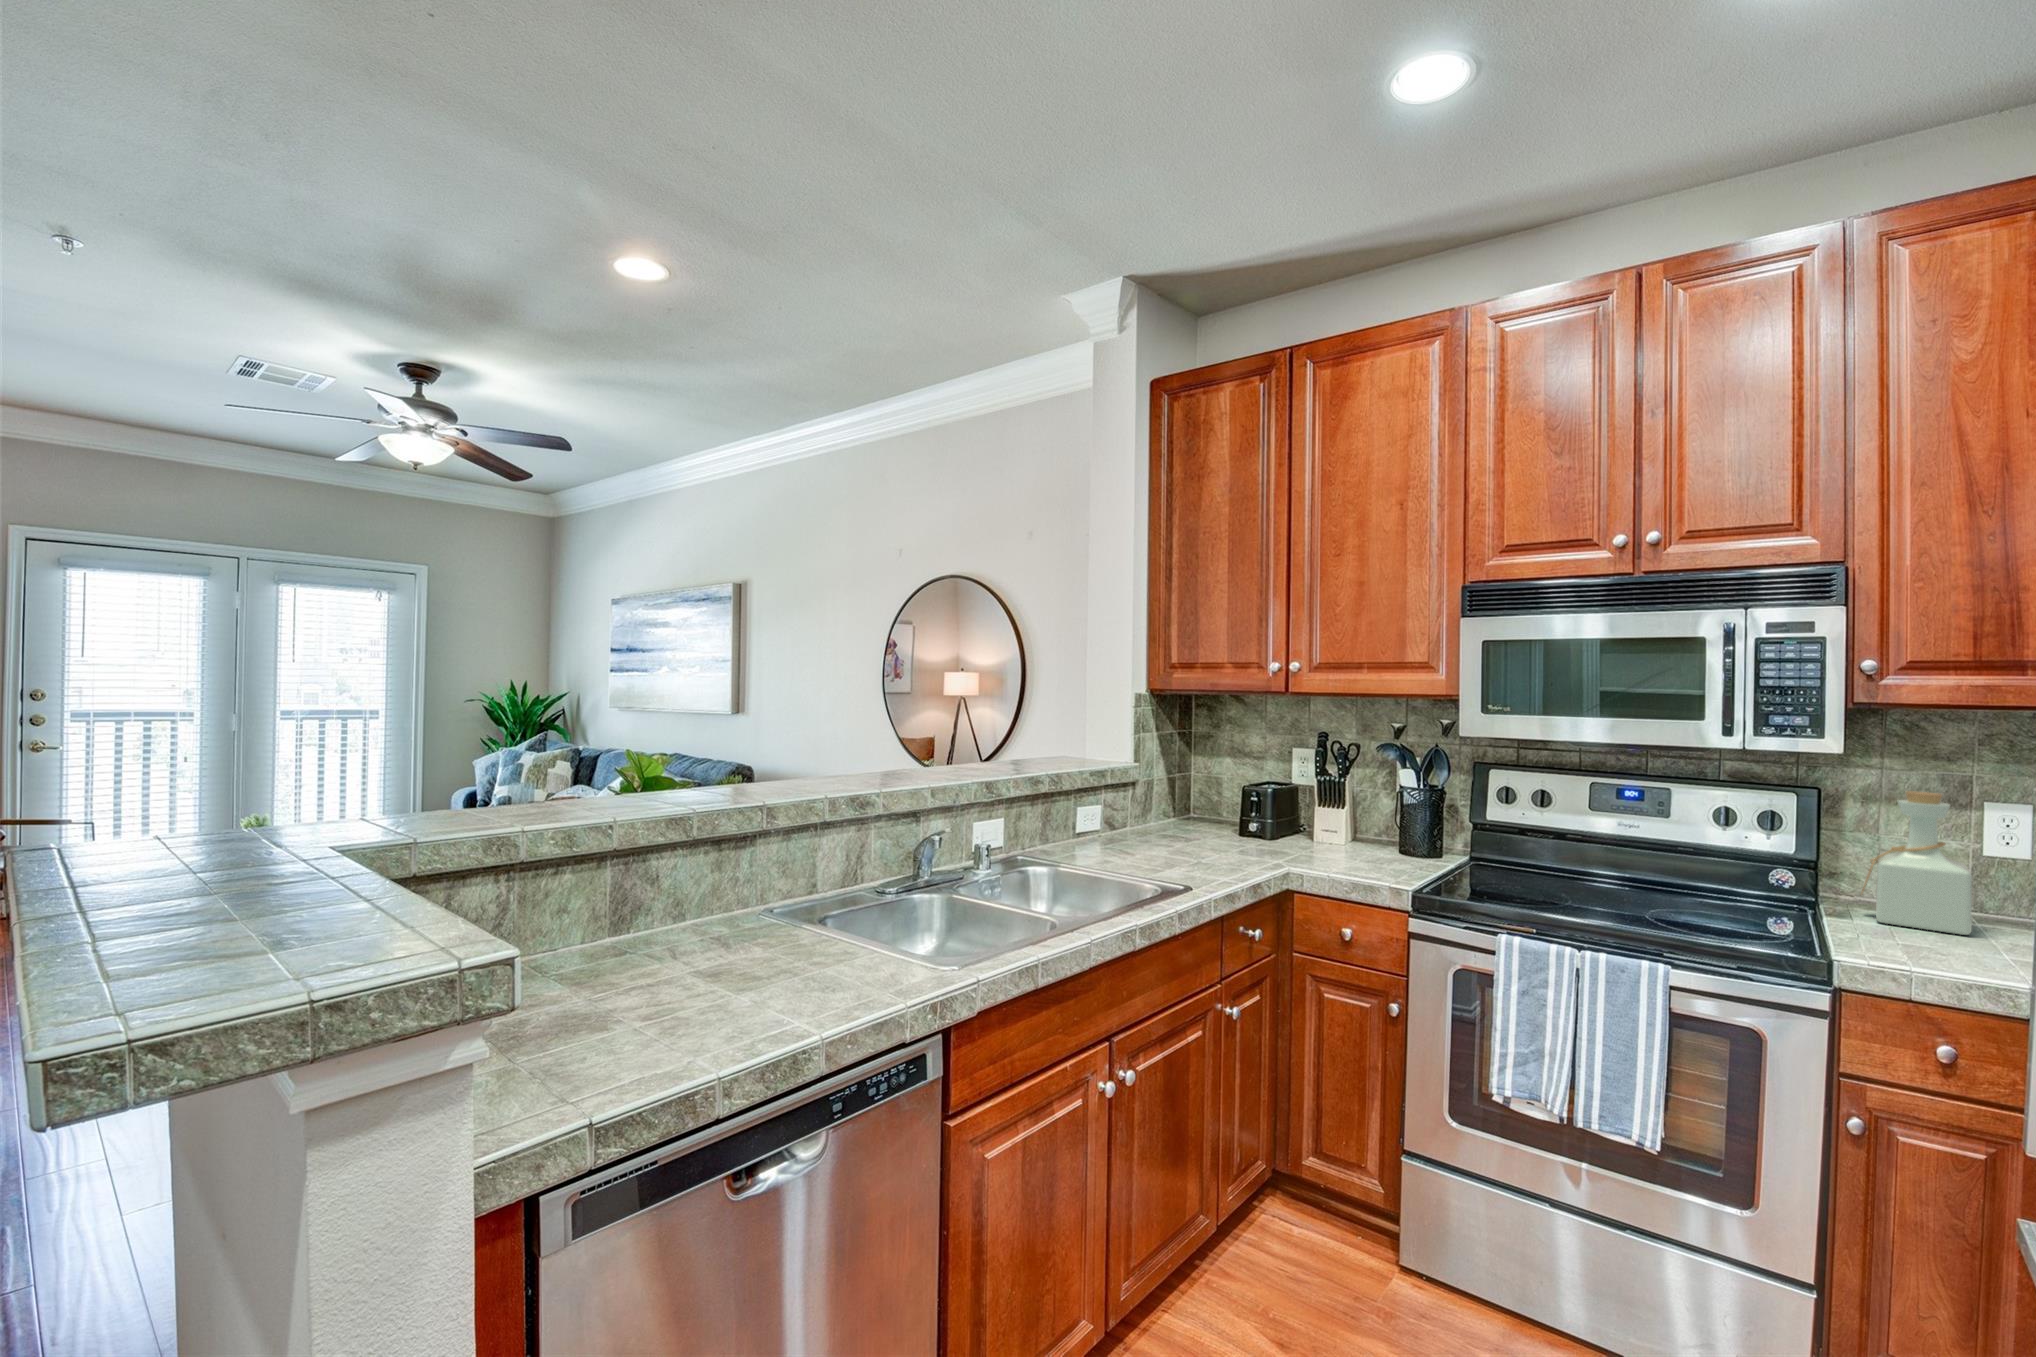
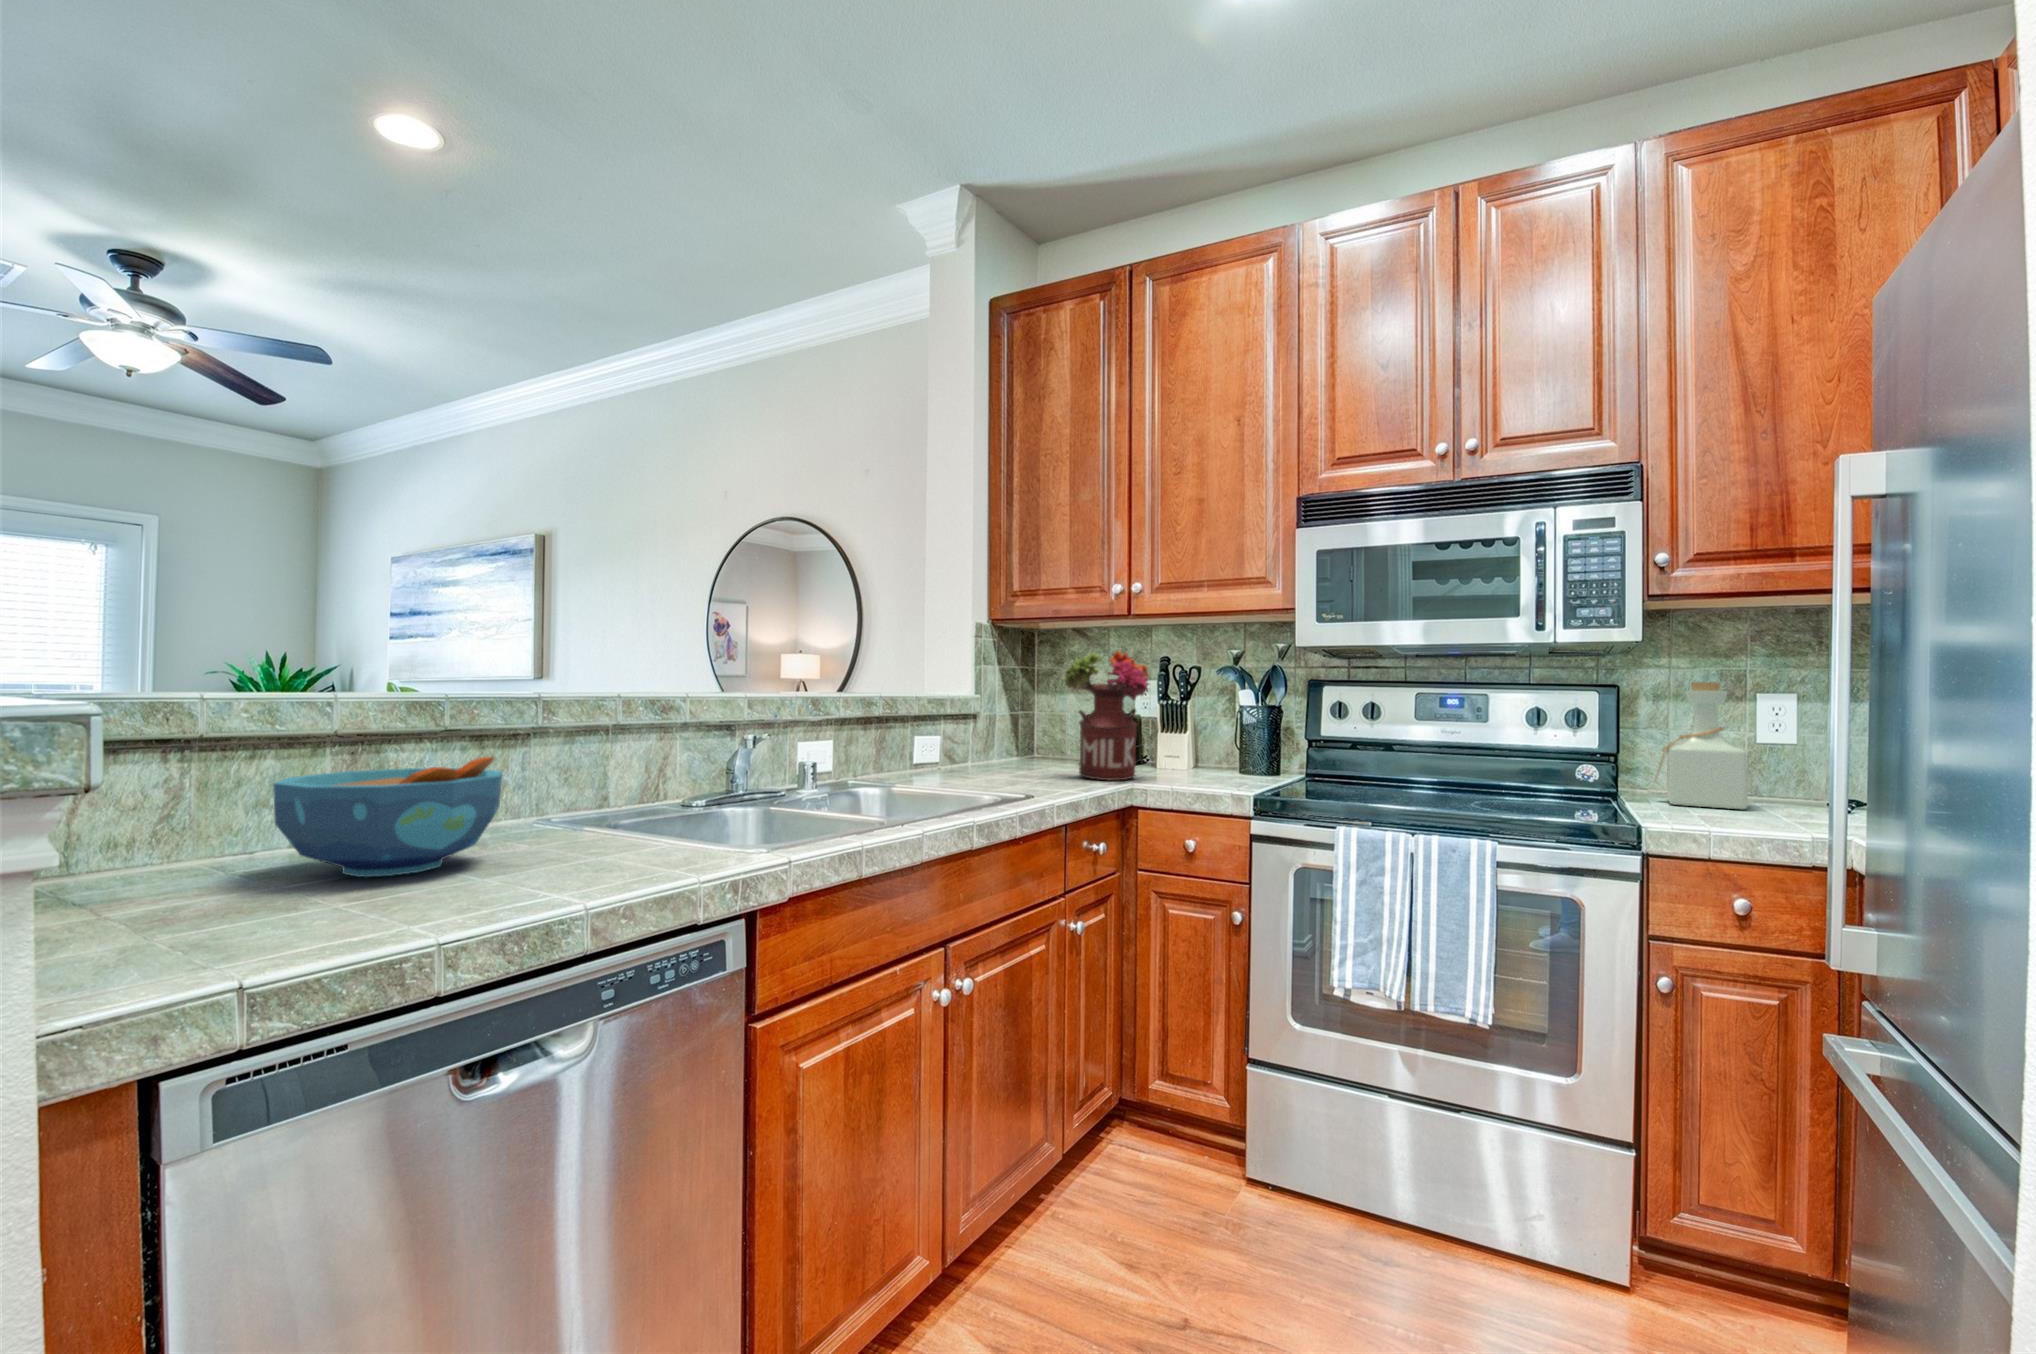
flower arrangement: none [1219,731,1307,859] -> present [1064,651,1149,780]
bowl: none [581,883,744,987] -> present [273,757,502,877]

